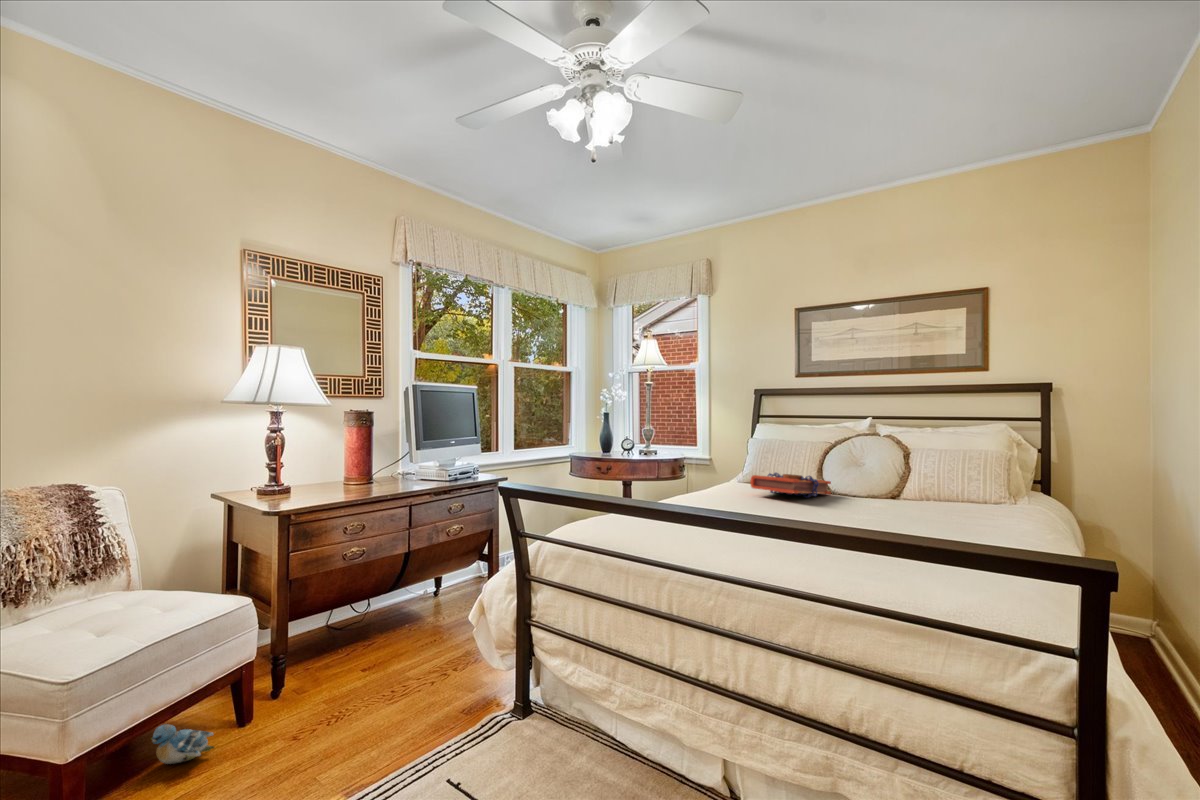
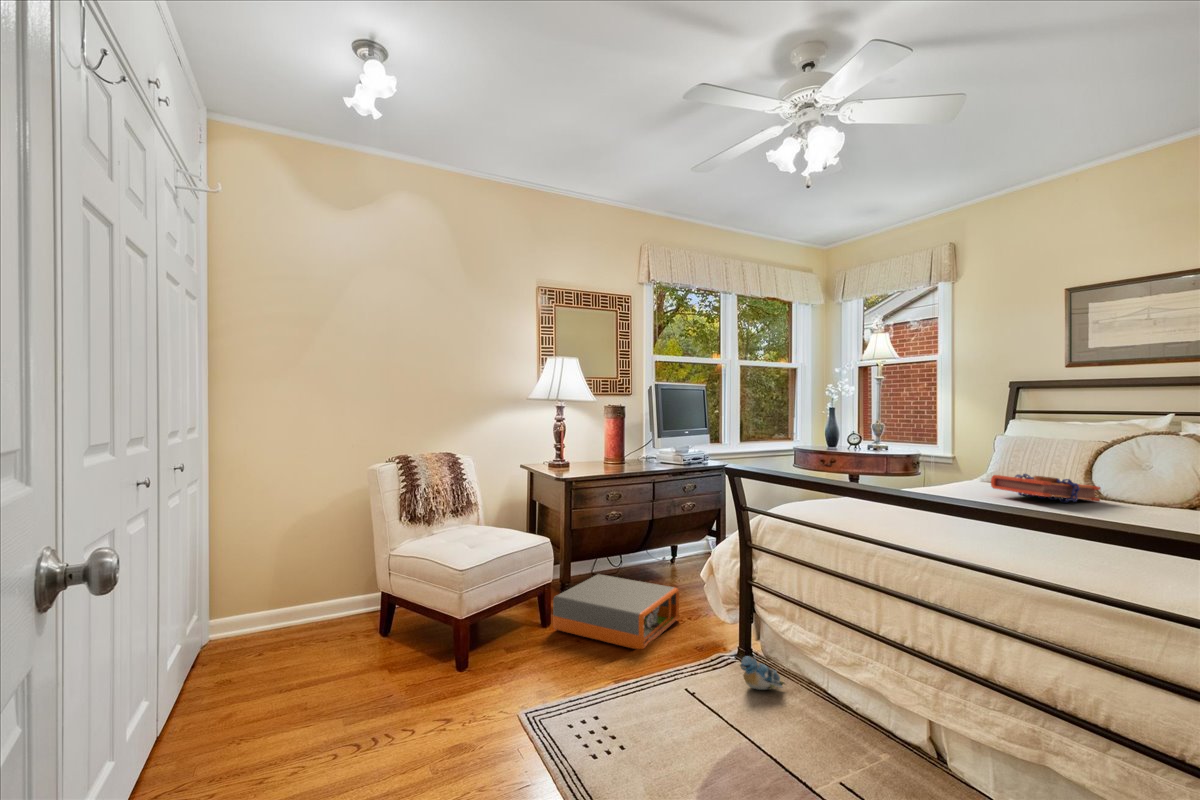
storage box: none [255,632,440,734] -> present [553,574,679,649]
plush toy: present [151,724,214,764] -> present [740,656,785,690]

